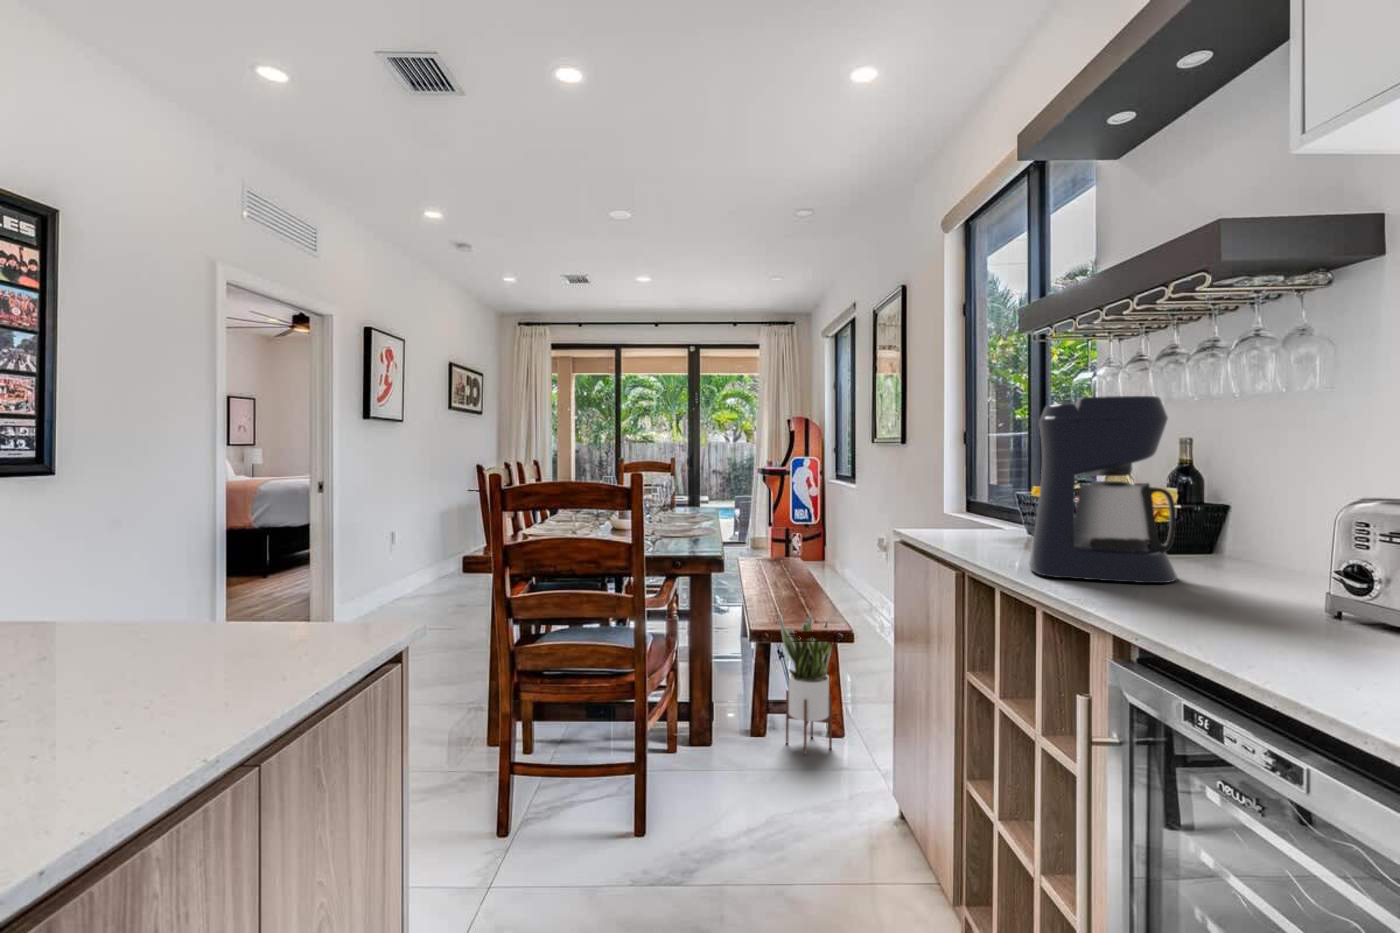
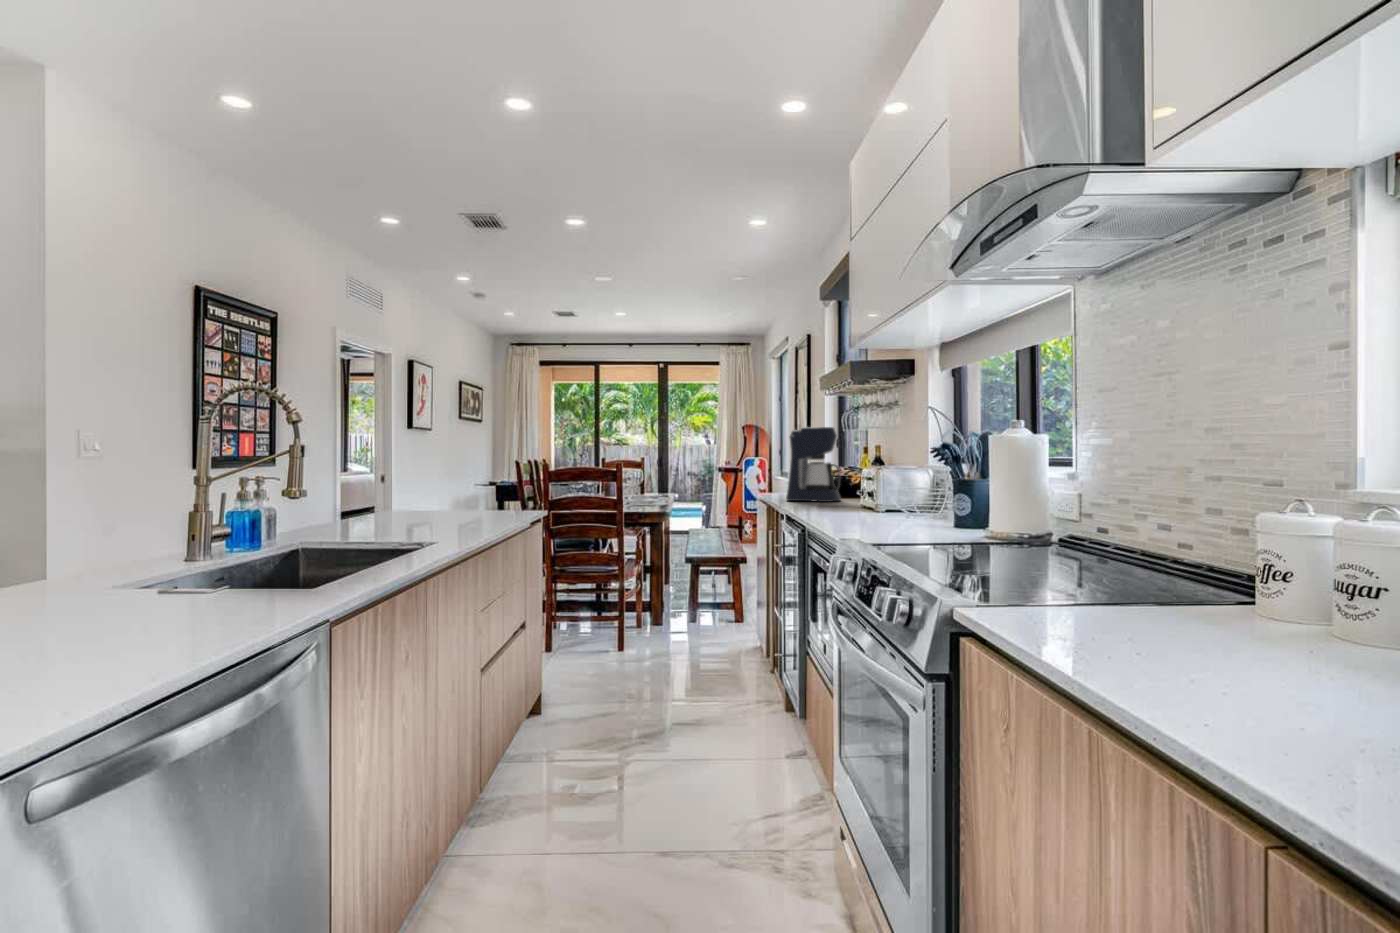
potted plant: present [778,613,832,755] -> none [702,546,737,630]

